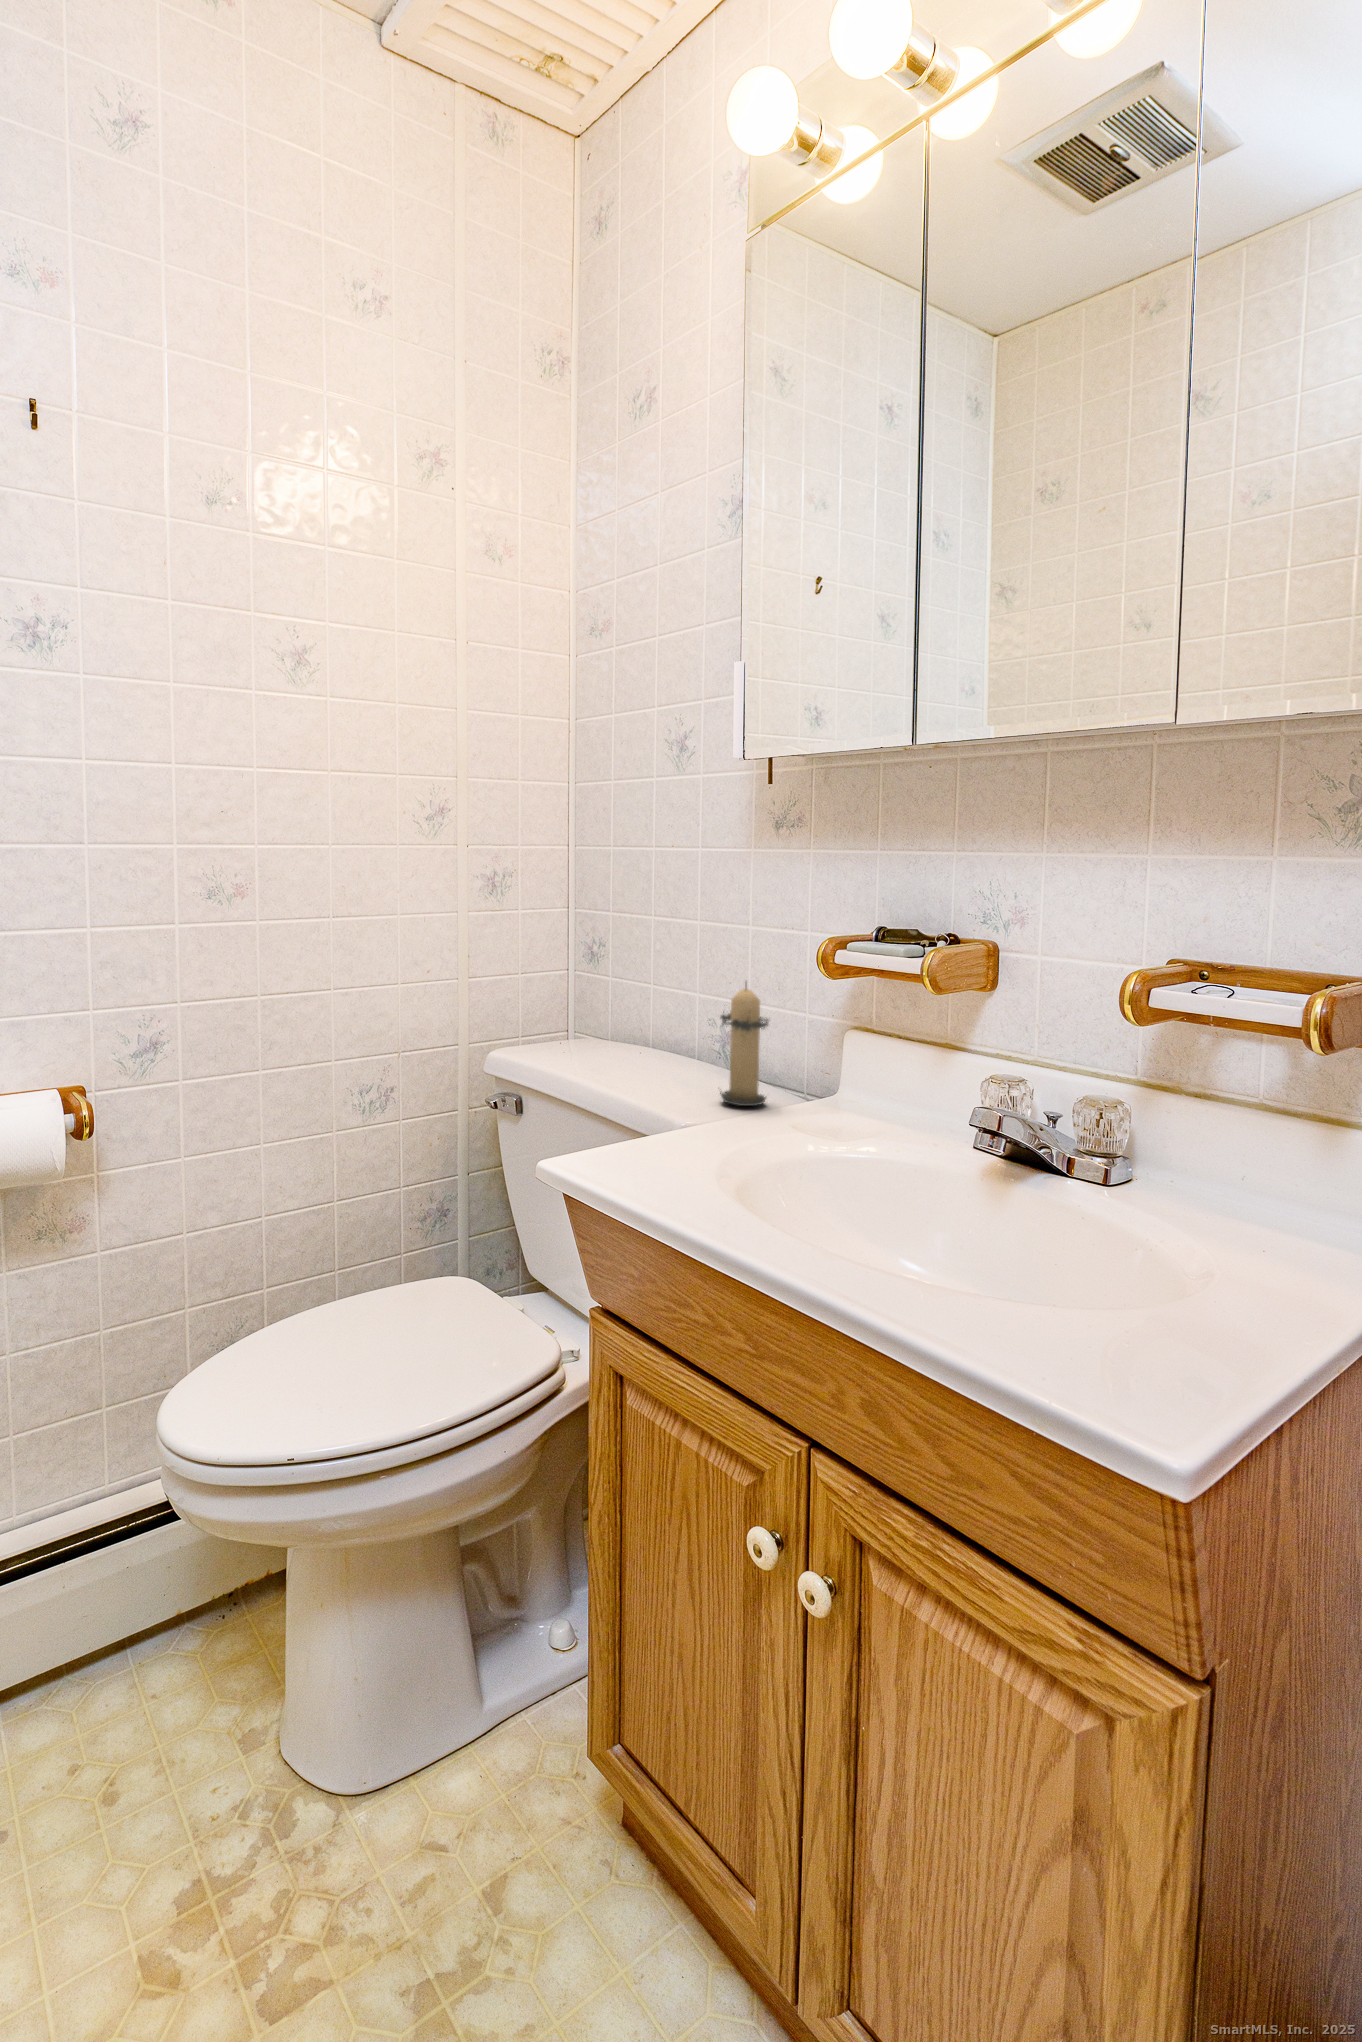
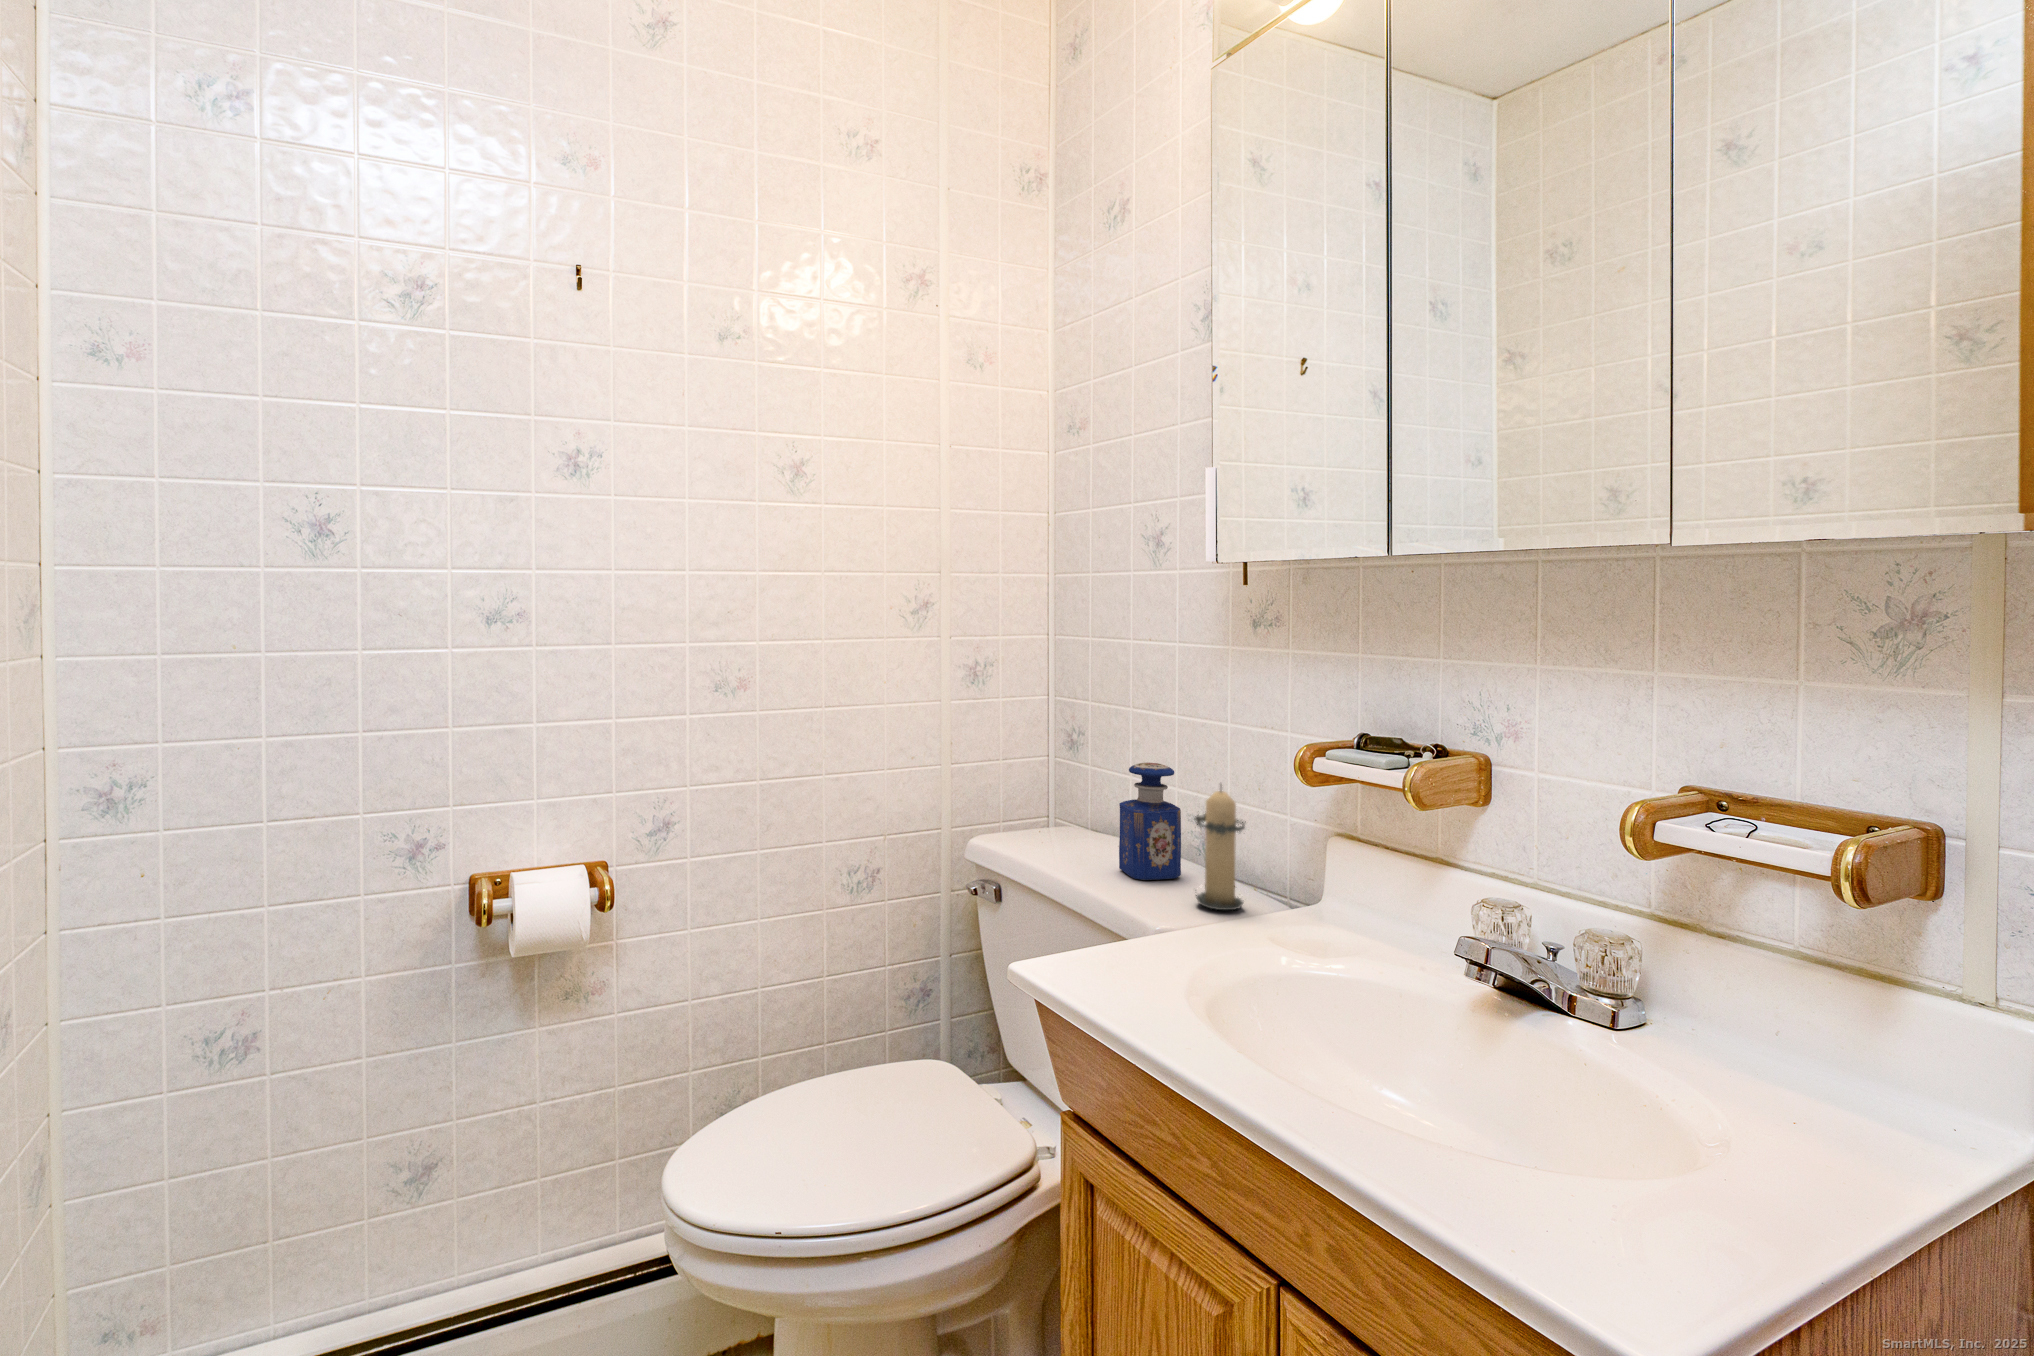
perfume bottle: none [644,967,705,1083] -> present [1119,763,1181,880]

